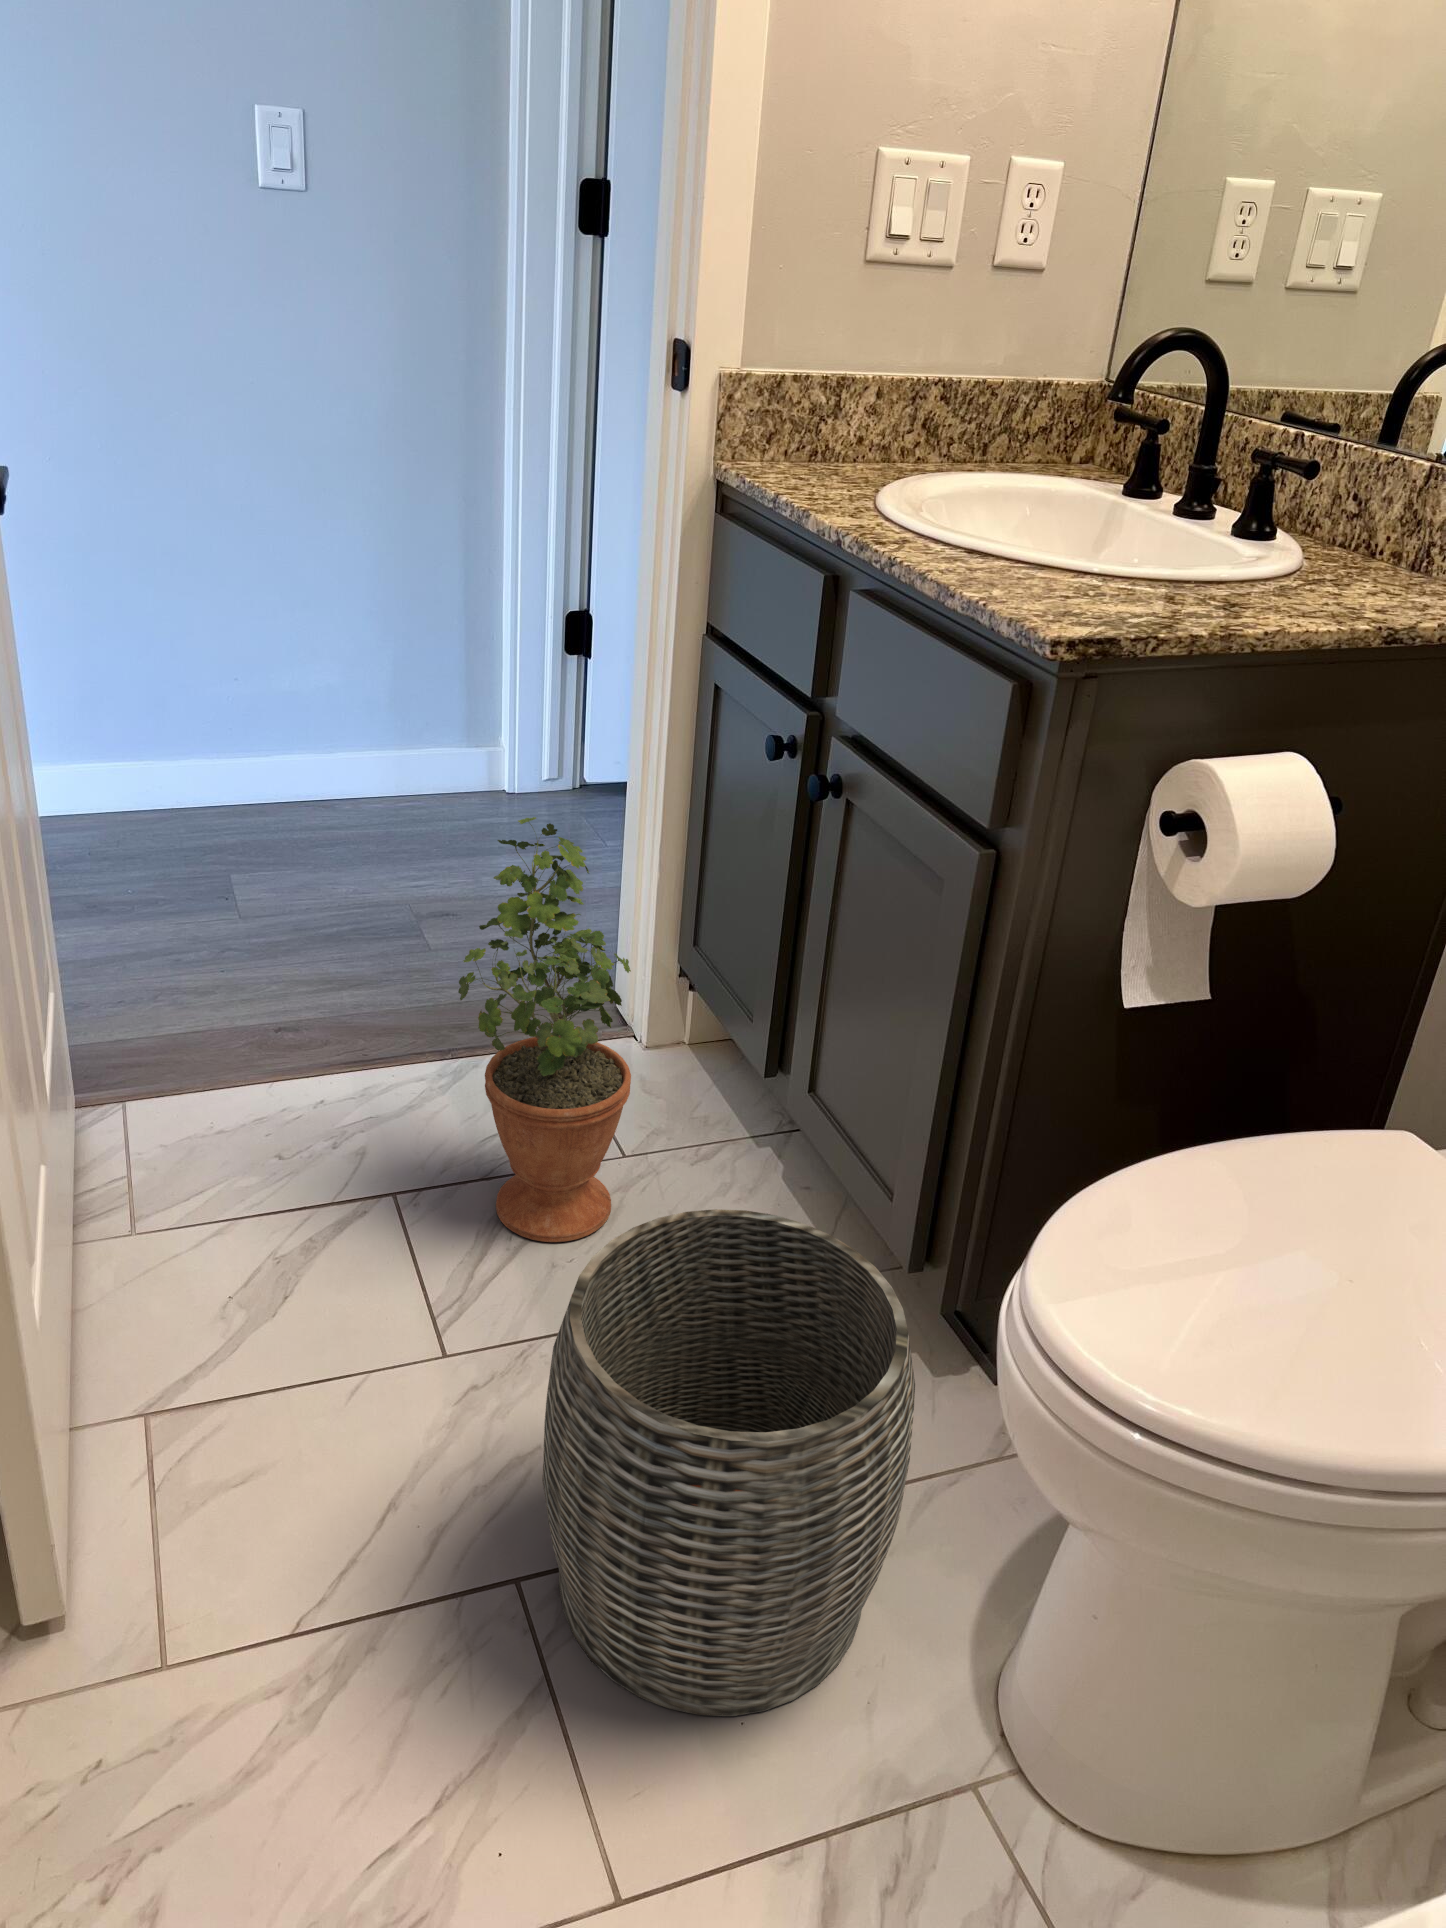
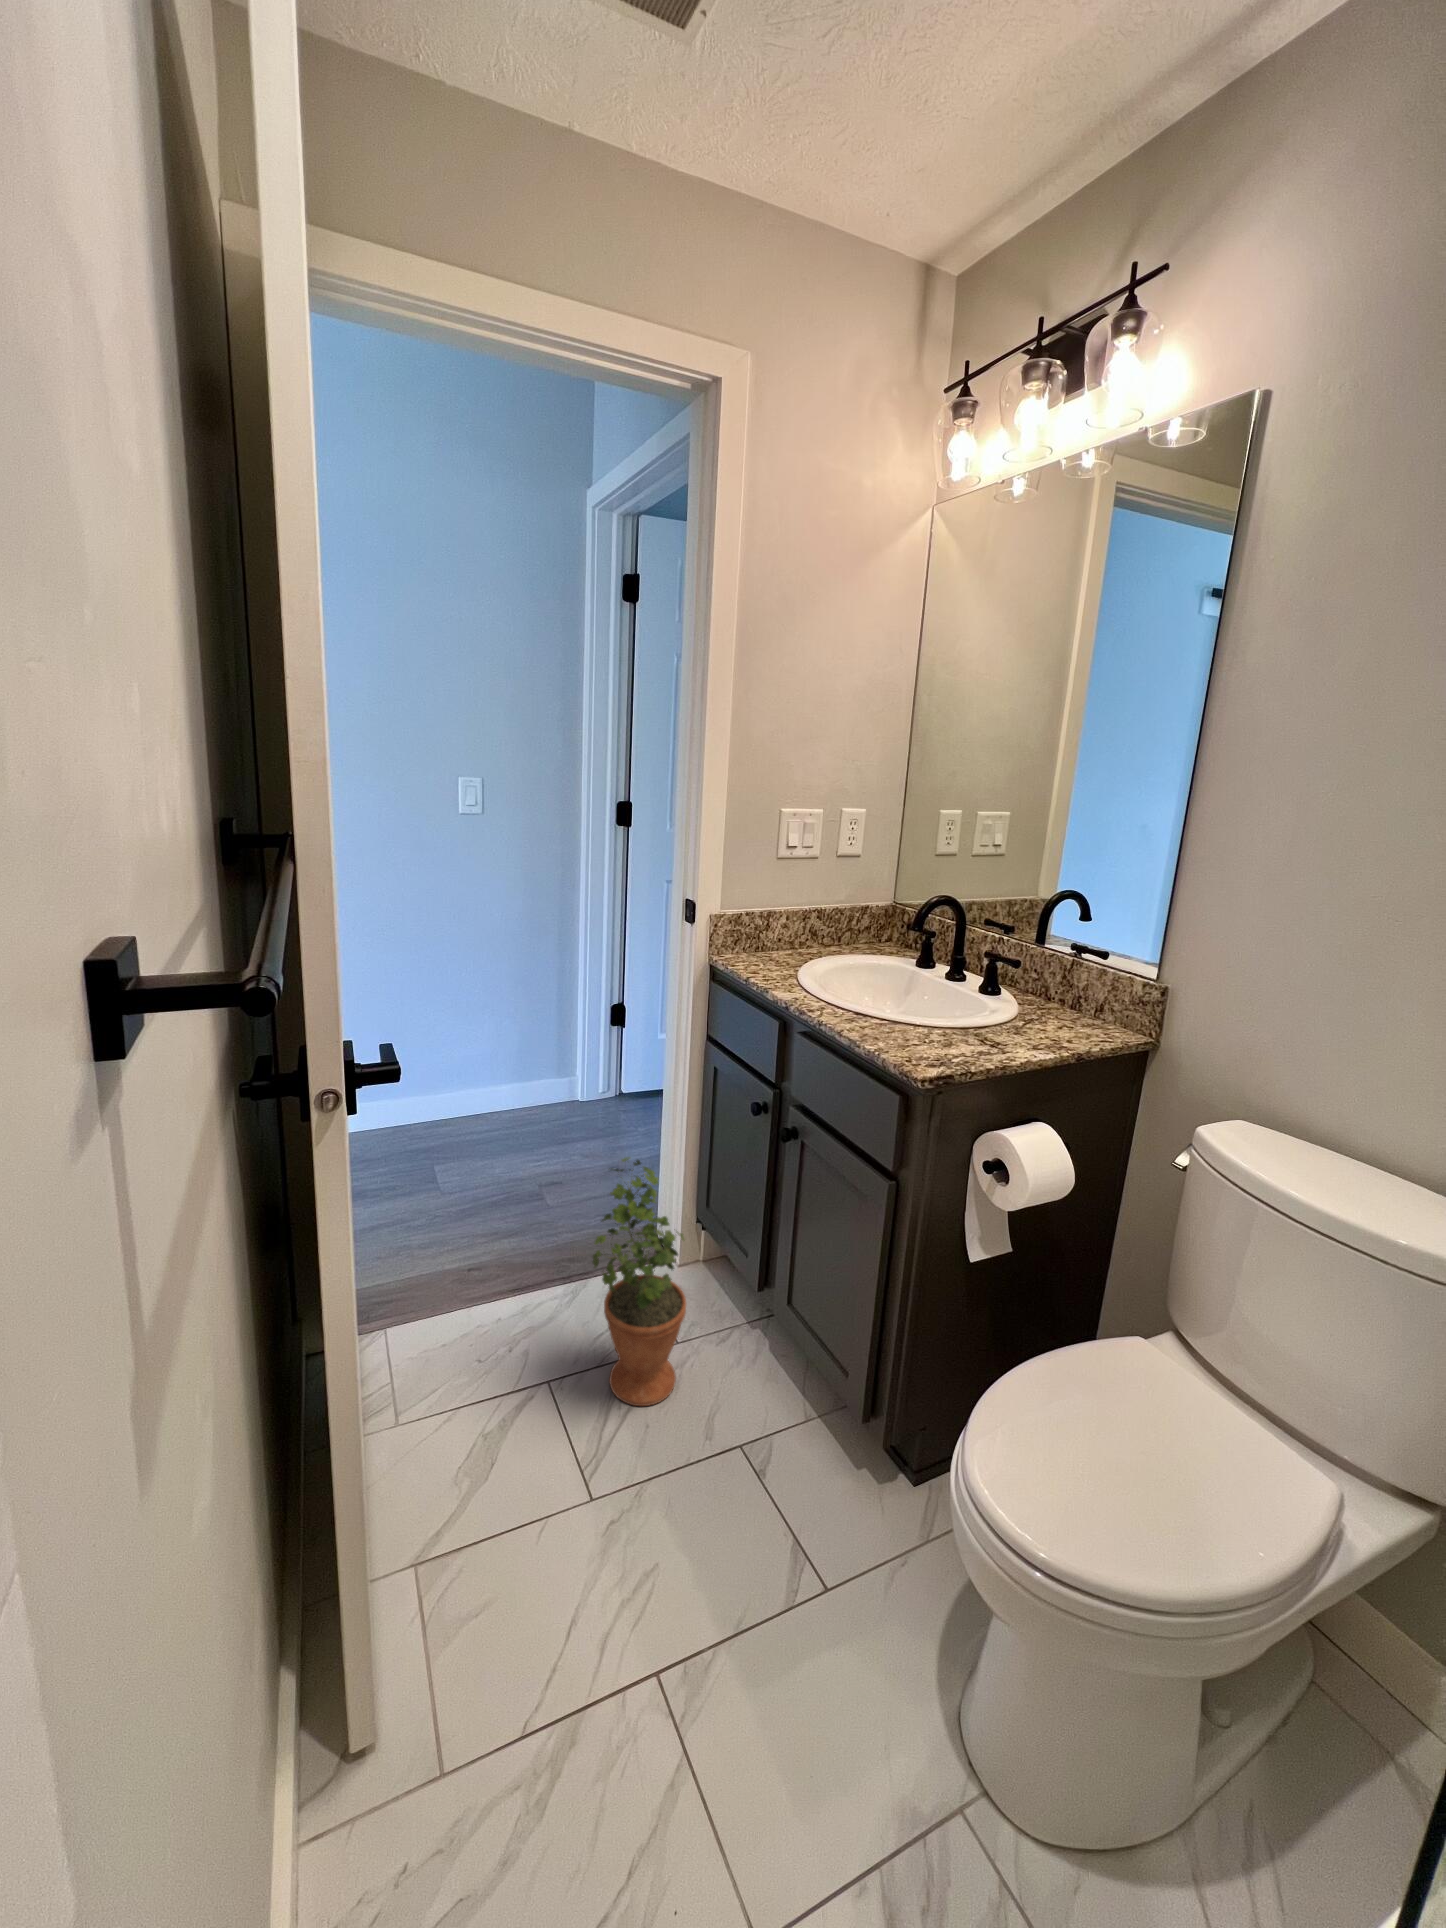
woven basket: present [543,1209,915,1716] -> none [676,1407,897,1774]

